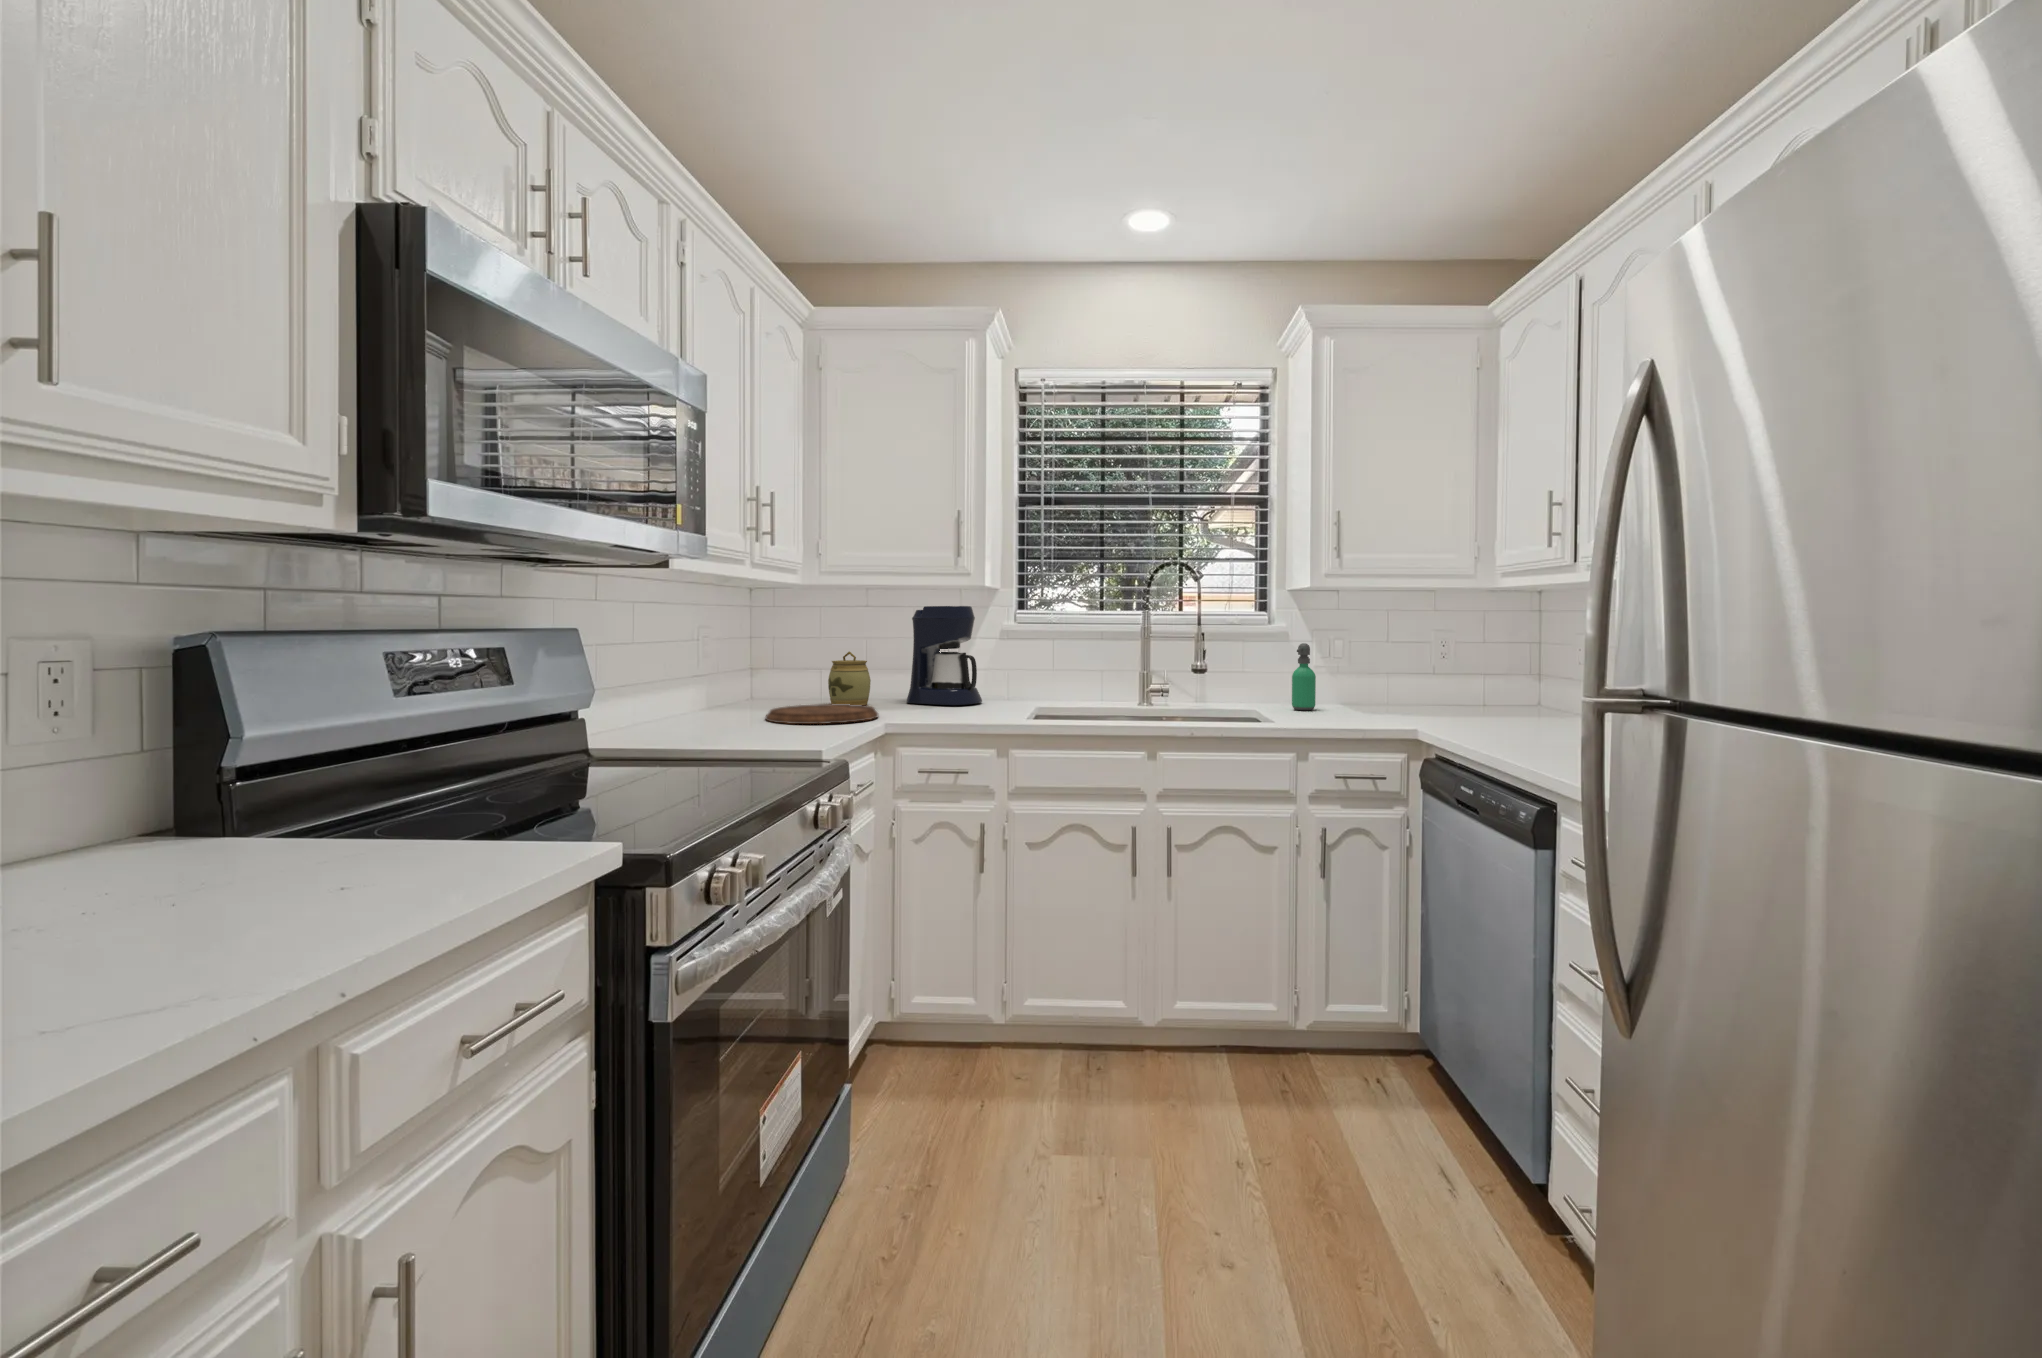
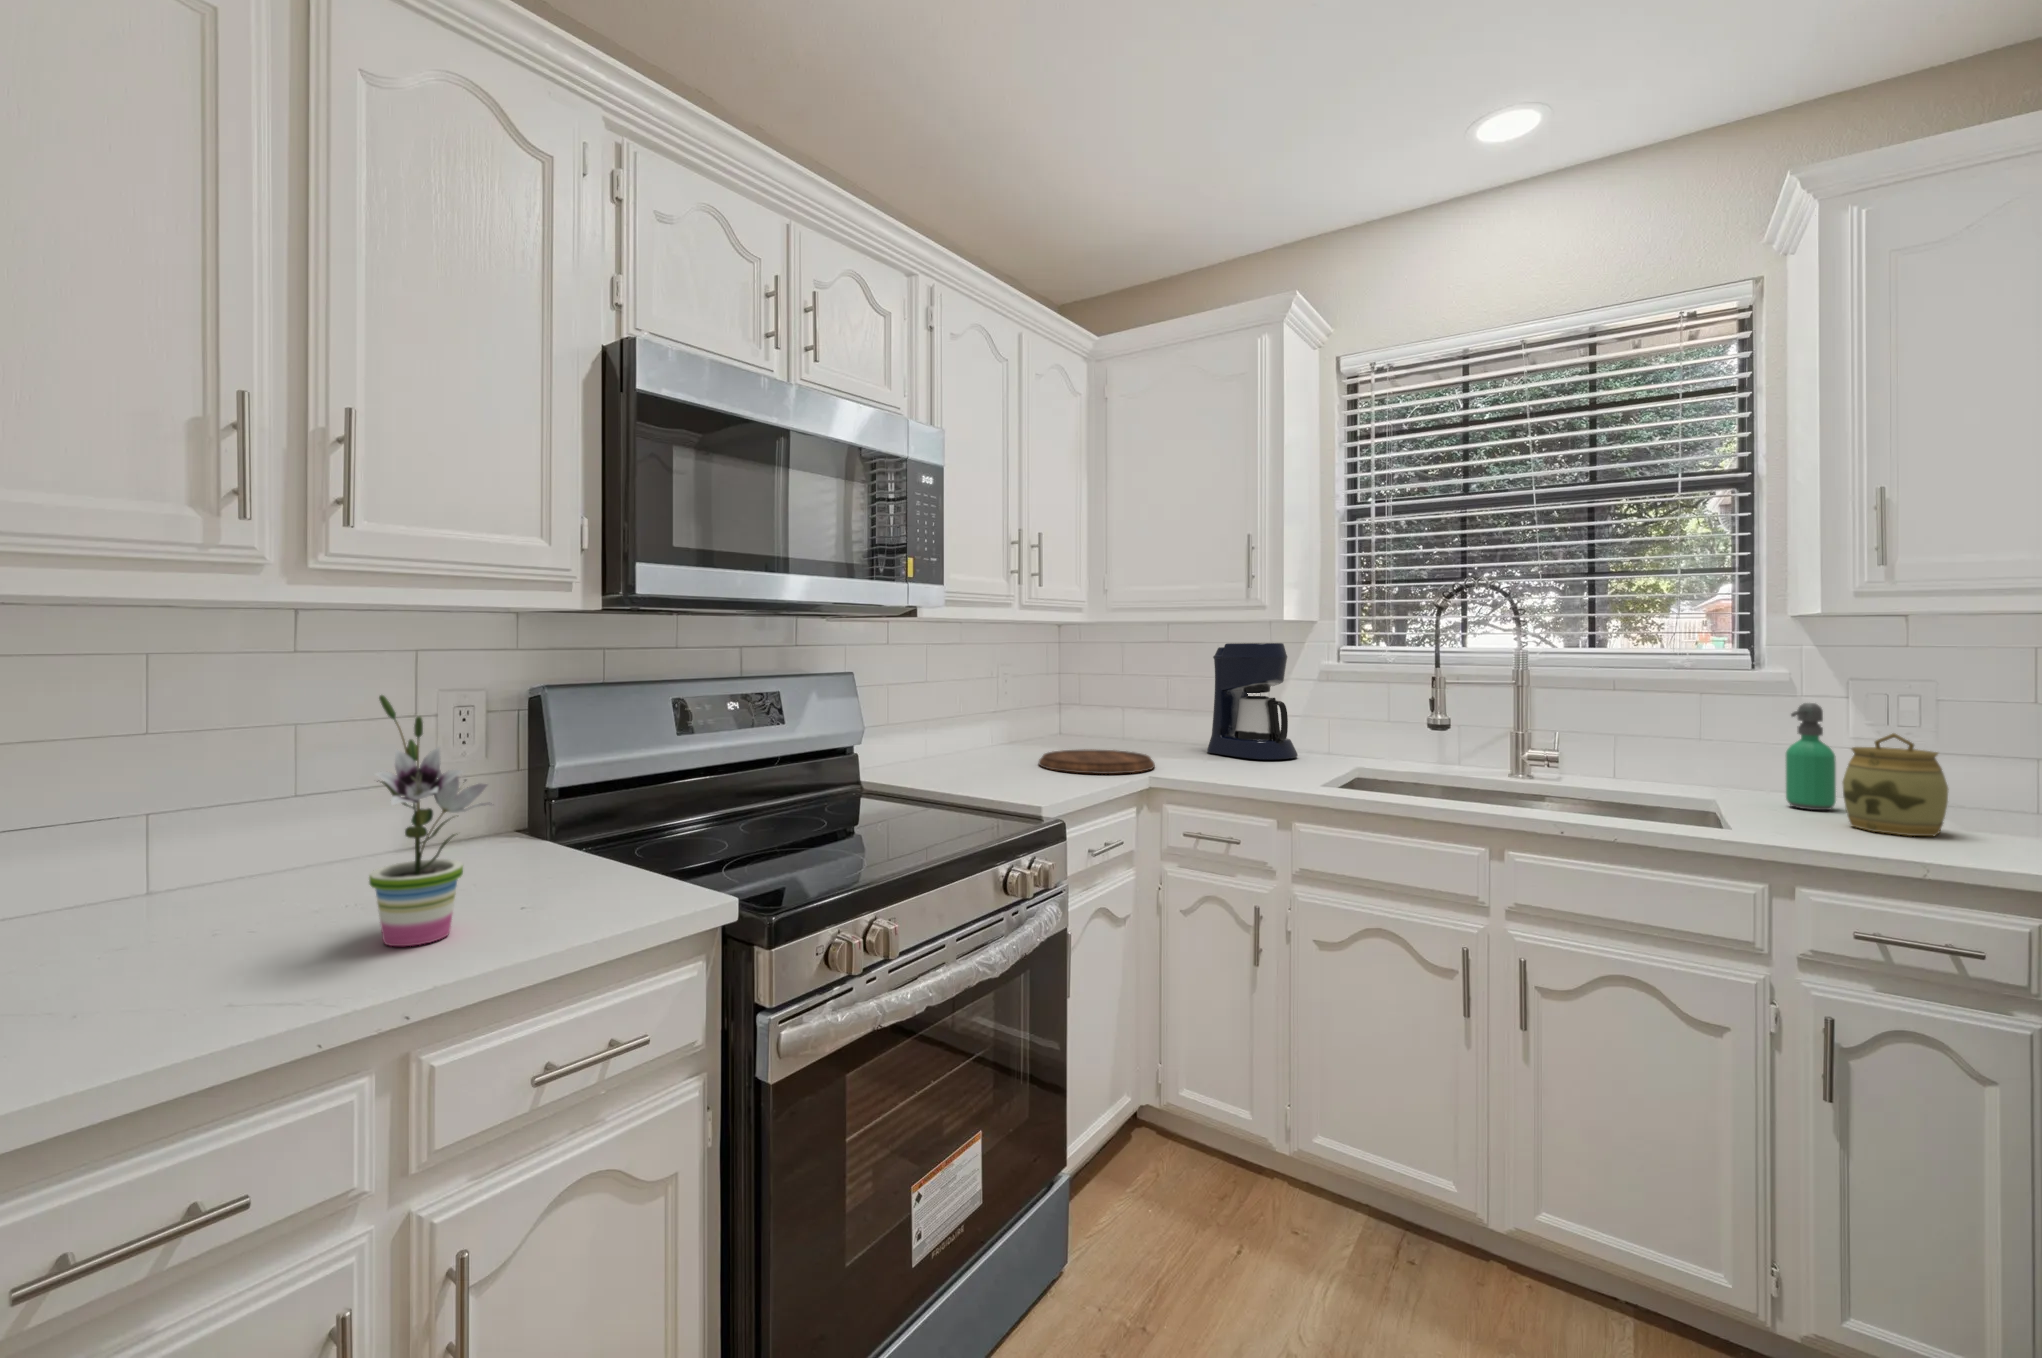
potted plant: none [109,623,298,962] -> present [369,695,491,946]
jar: present [828,652,871,705] -> present [1843,733,1949,836]

